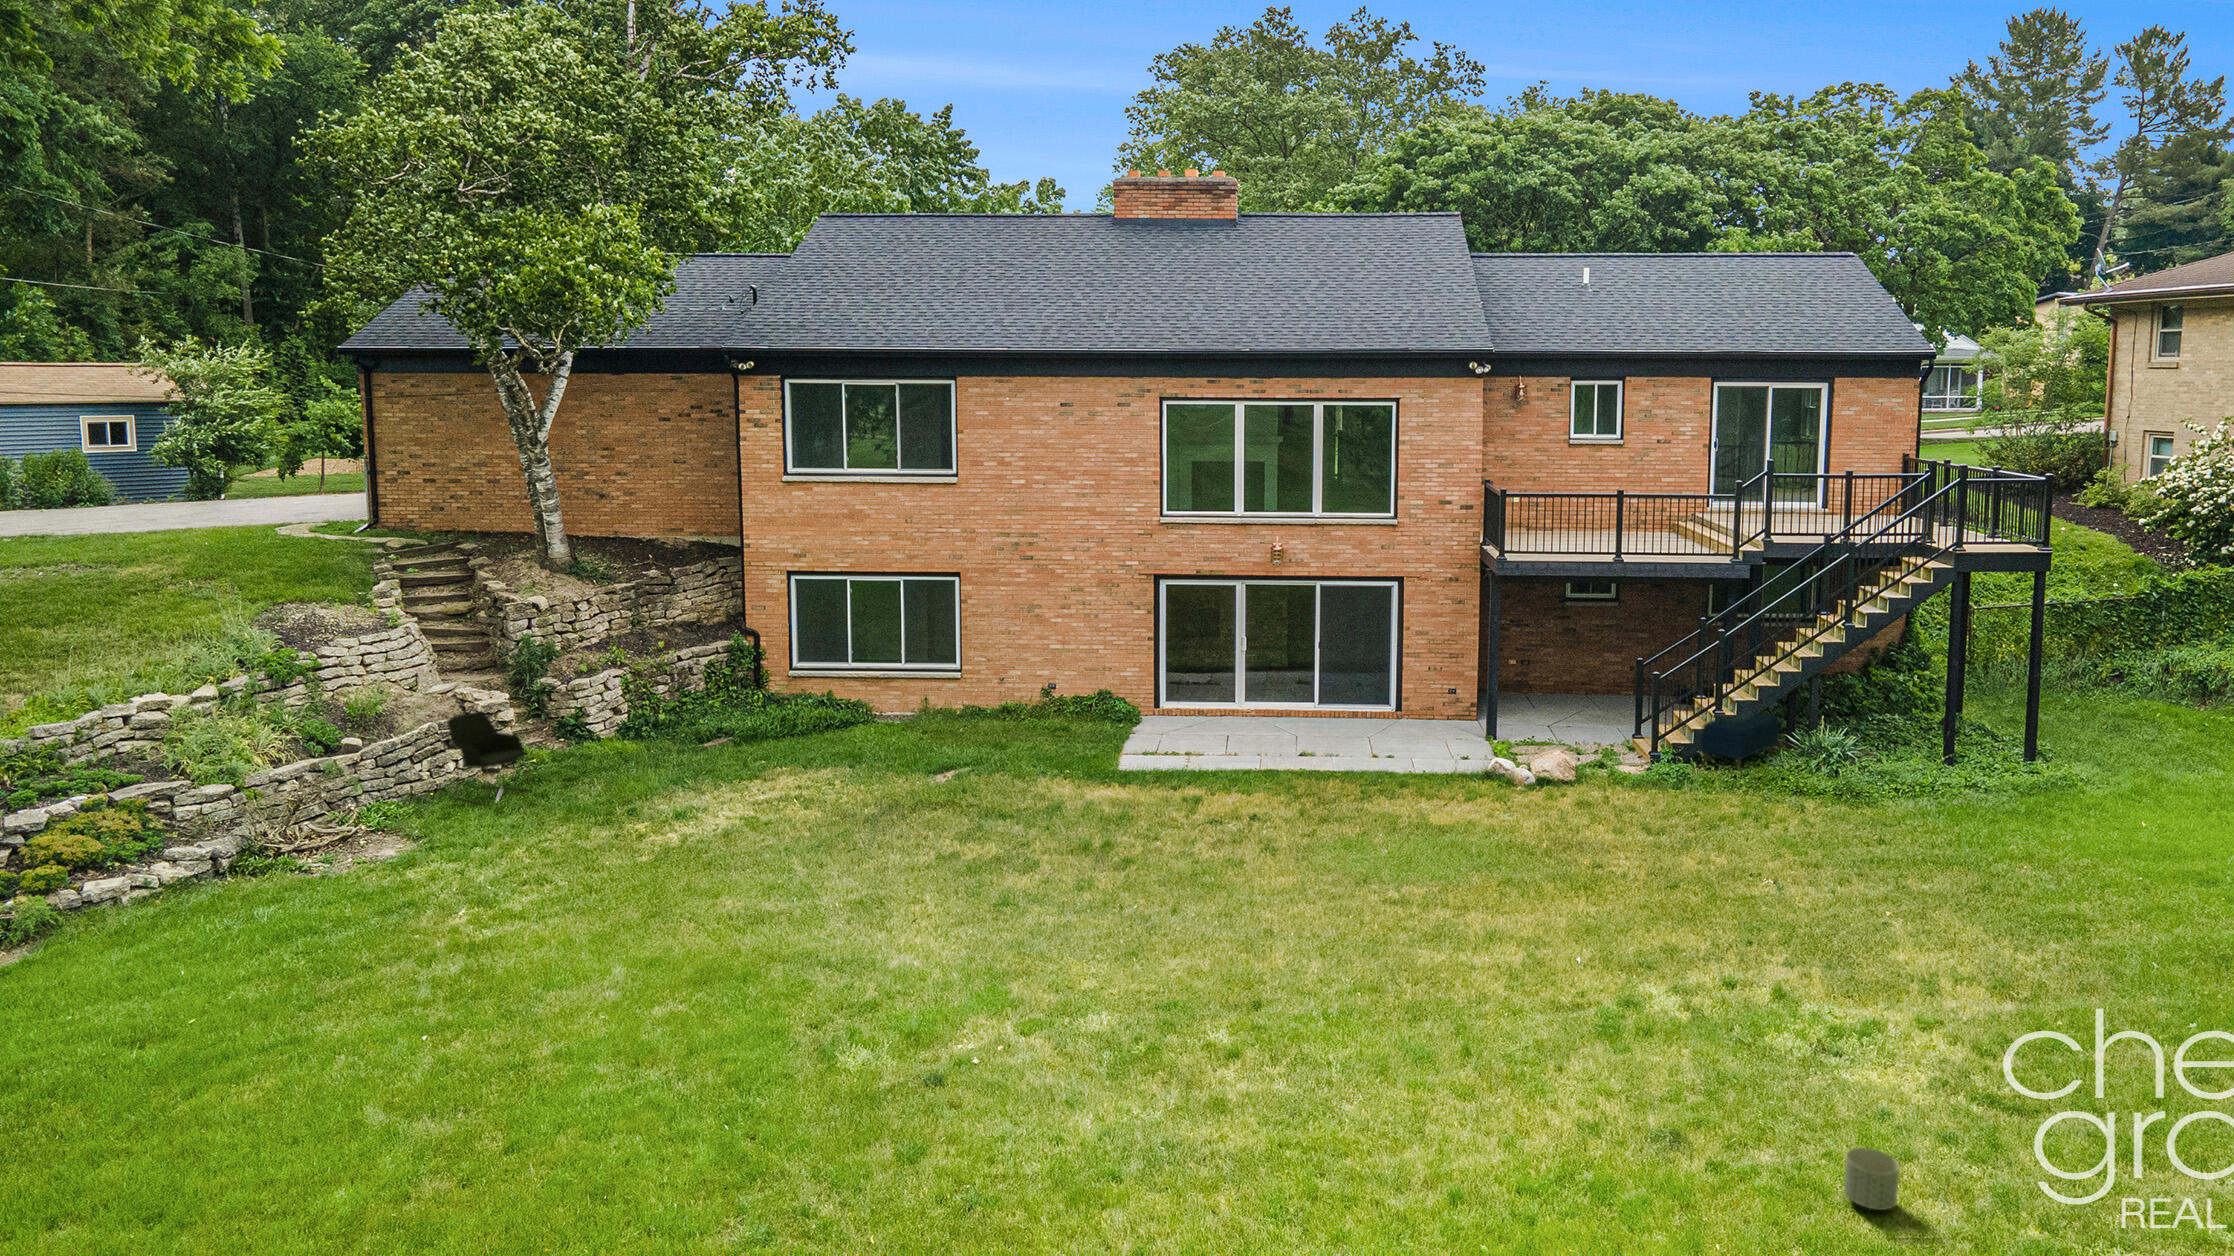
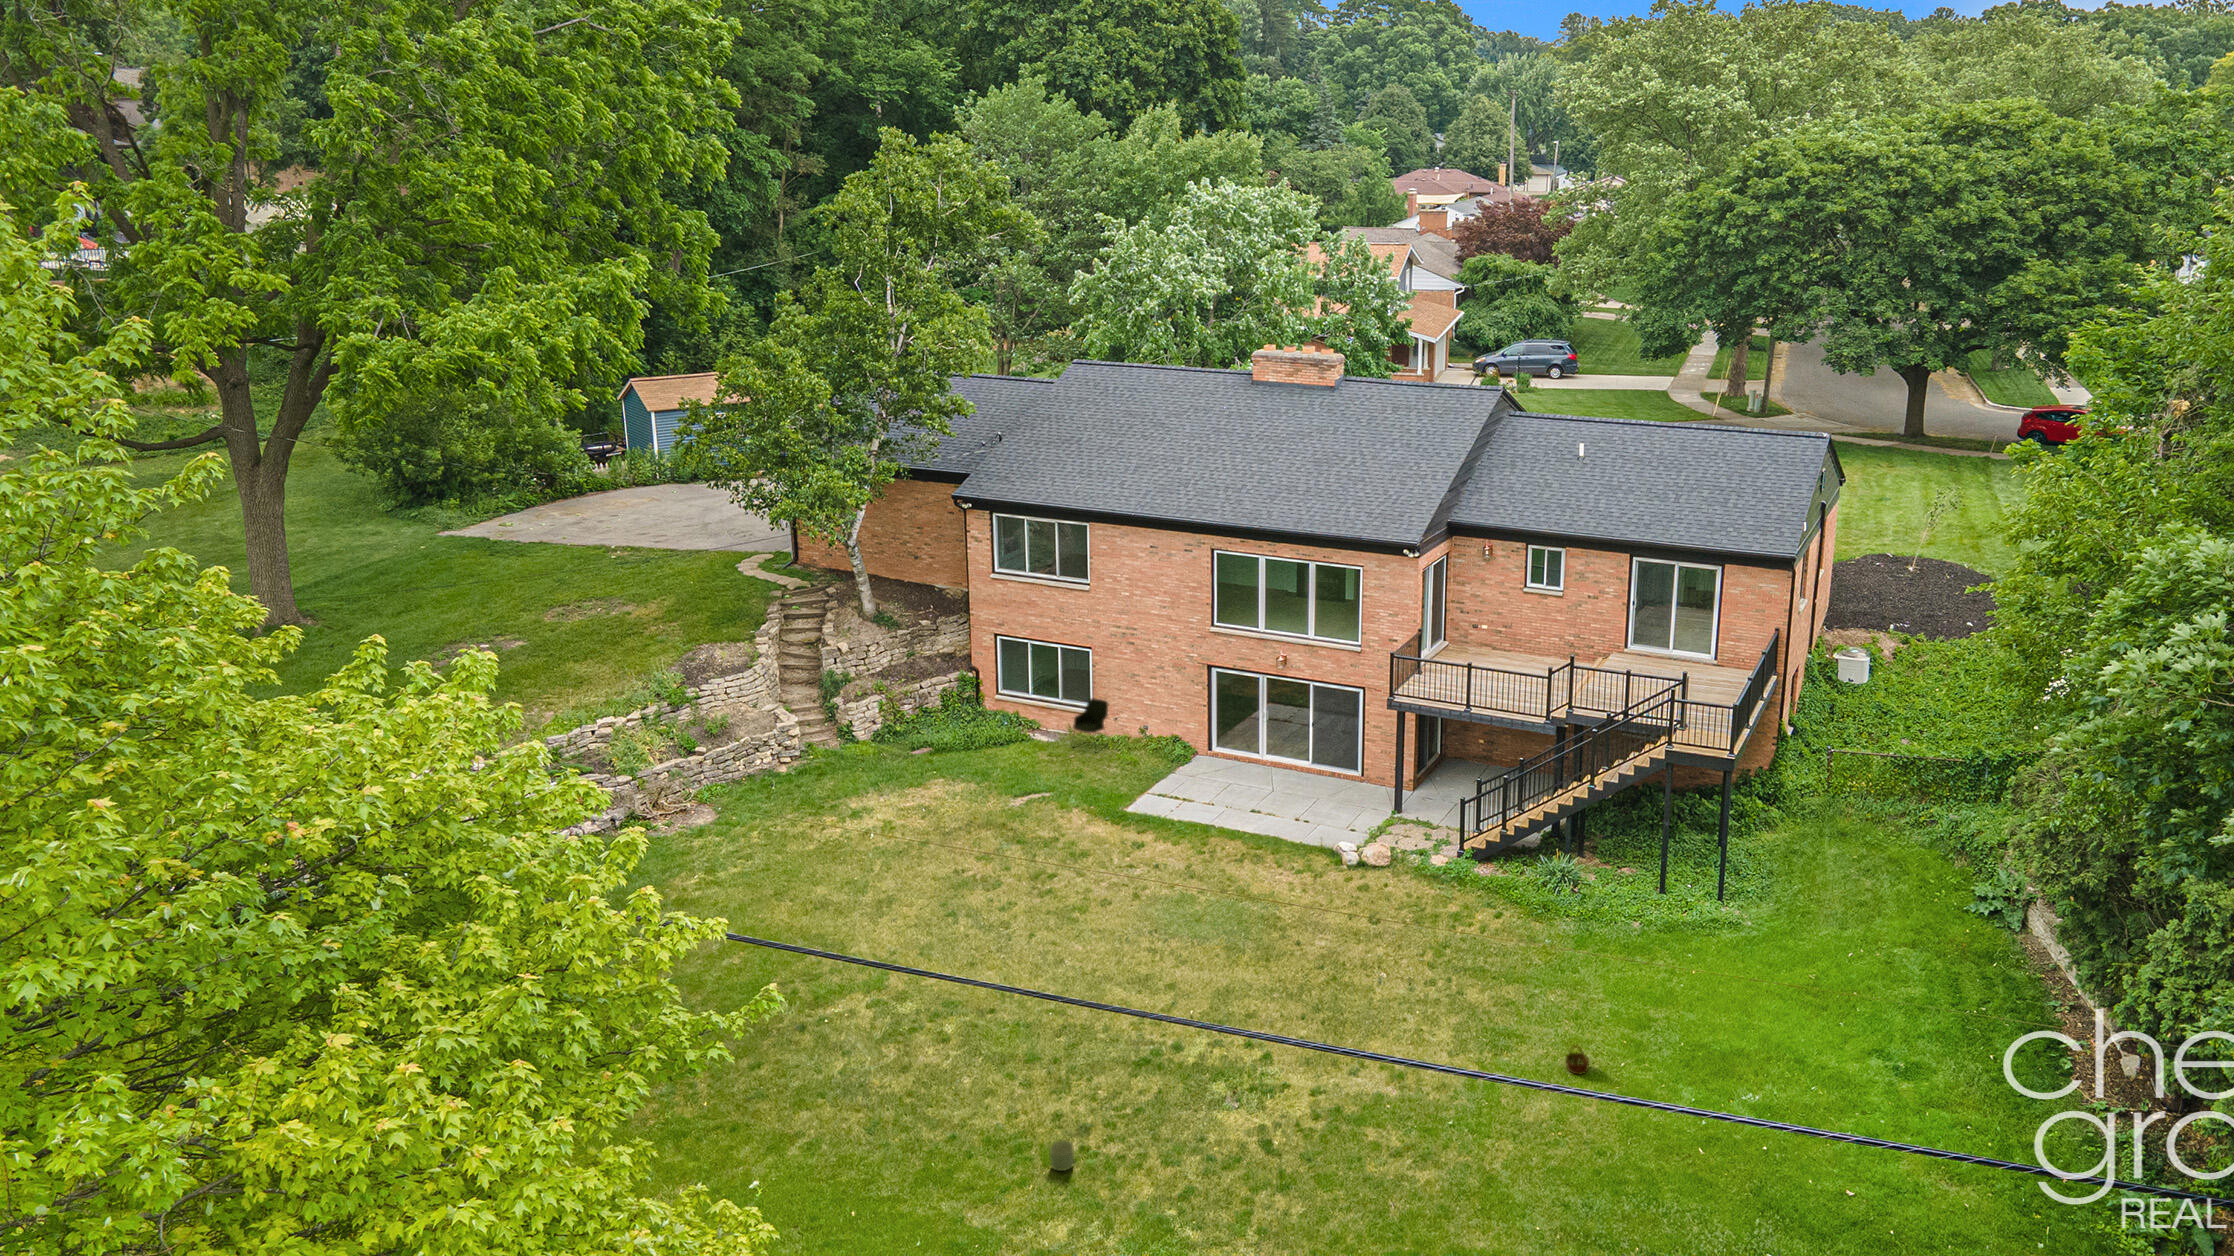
chair: present [447,711,532,800] -> present [1073,698,1108,749]
bench: present [1701,713,1779,771] -> none [1495,838,1570,889]
basket: none [2167,877,2211,918] -> present [1566,1046,1589,1074]

